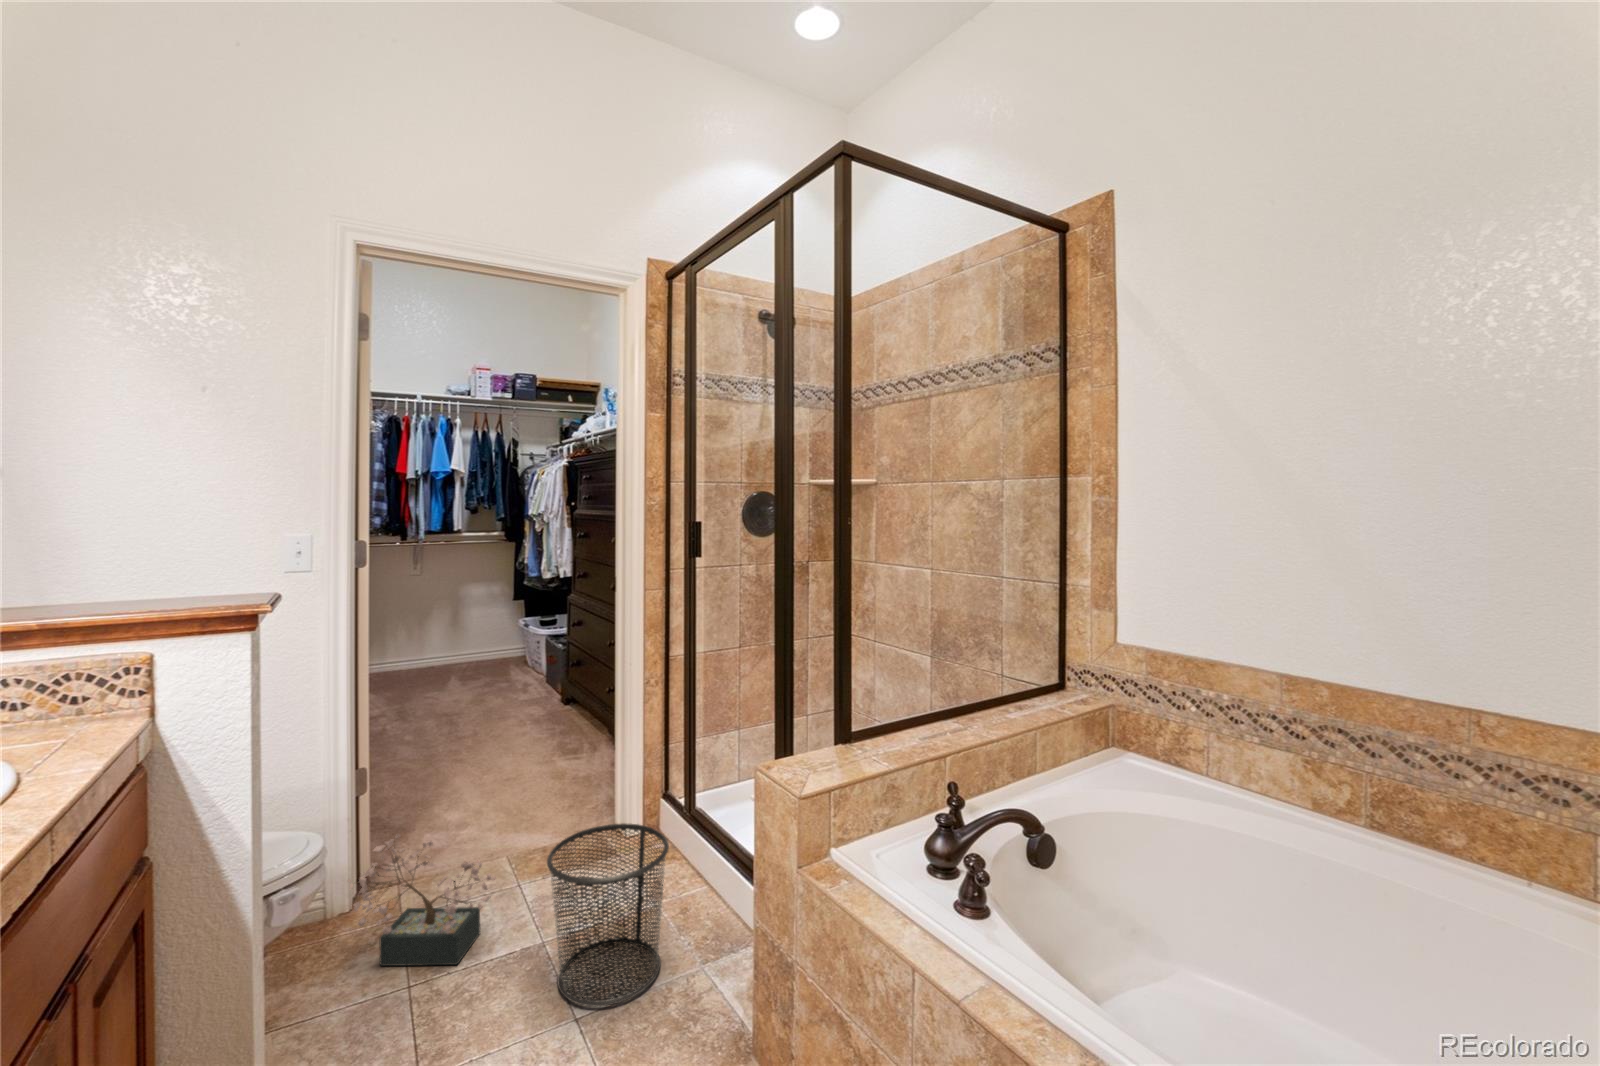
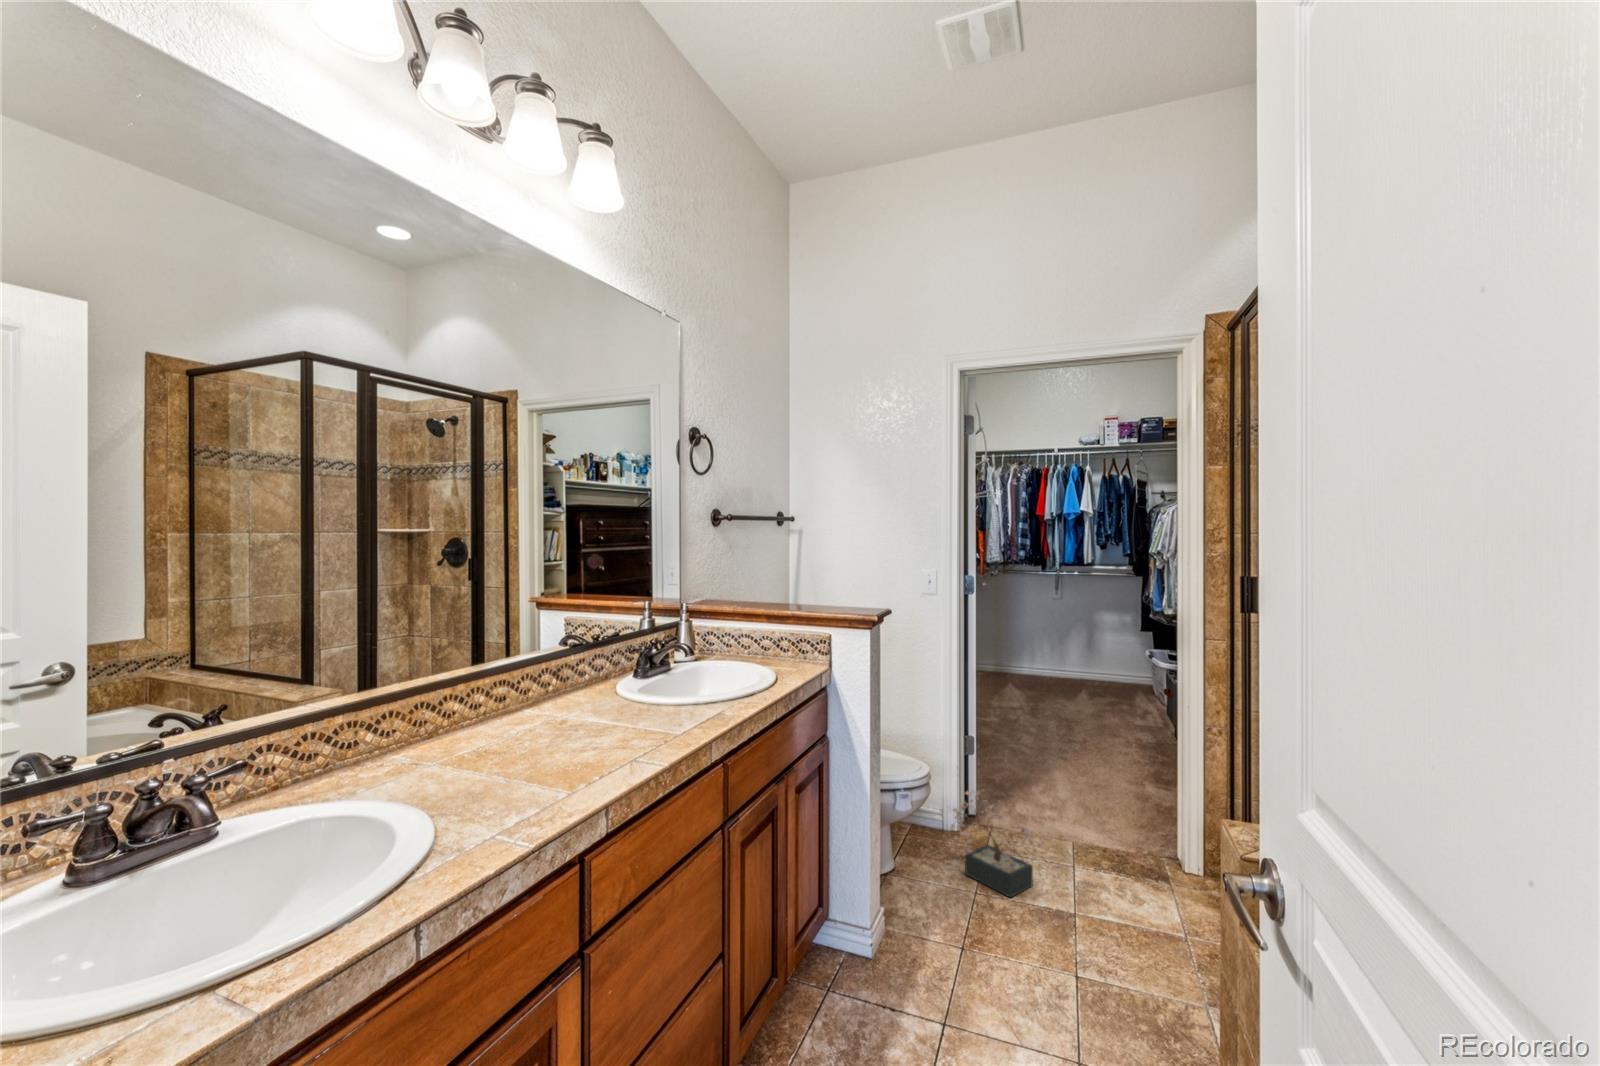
waste bin: present [547,823,669,1006] -> none [1064,833,1176,990]

